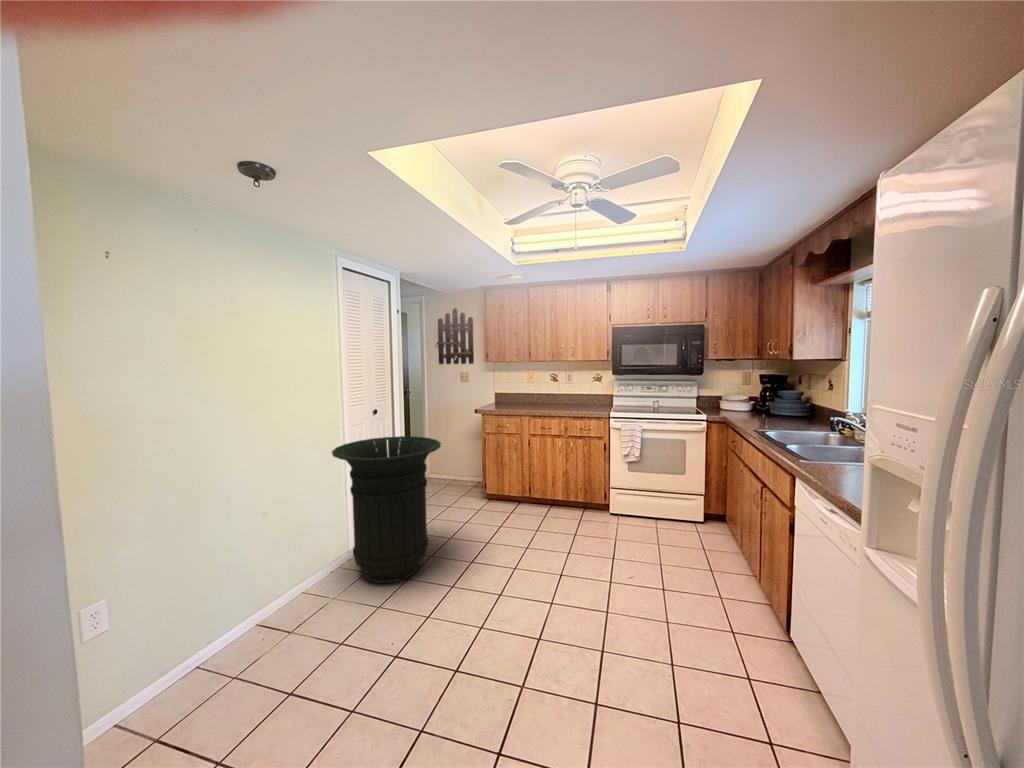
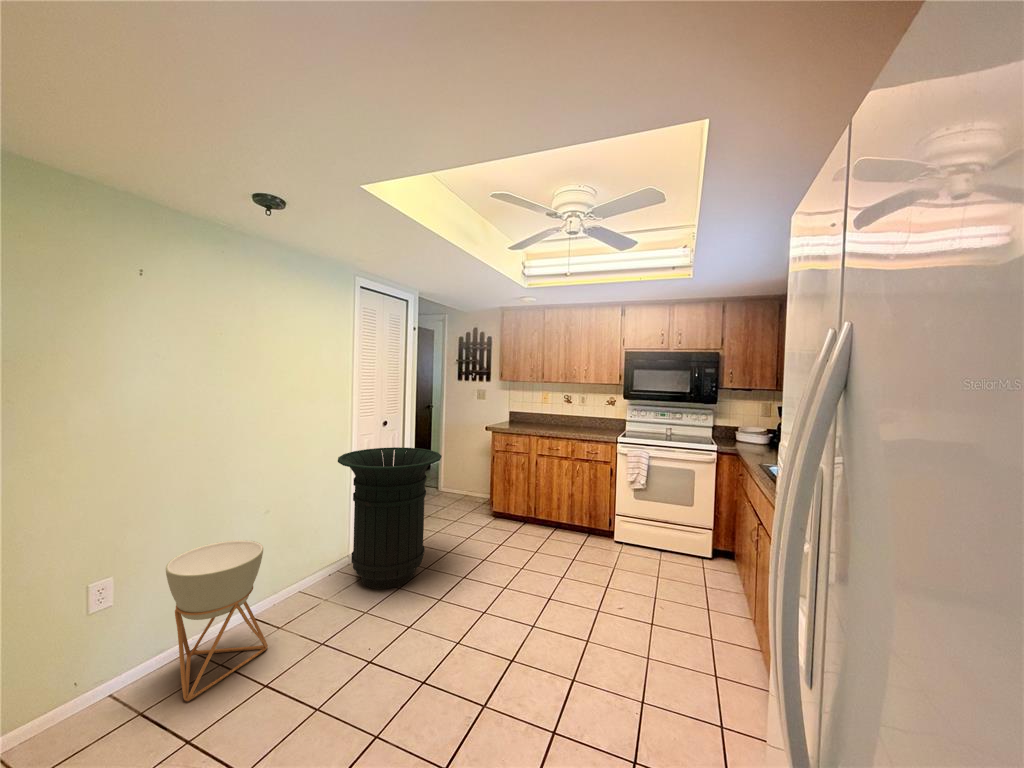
planter: none [166,546,282,720] -> present [166,540,268,701]

